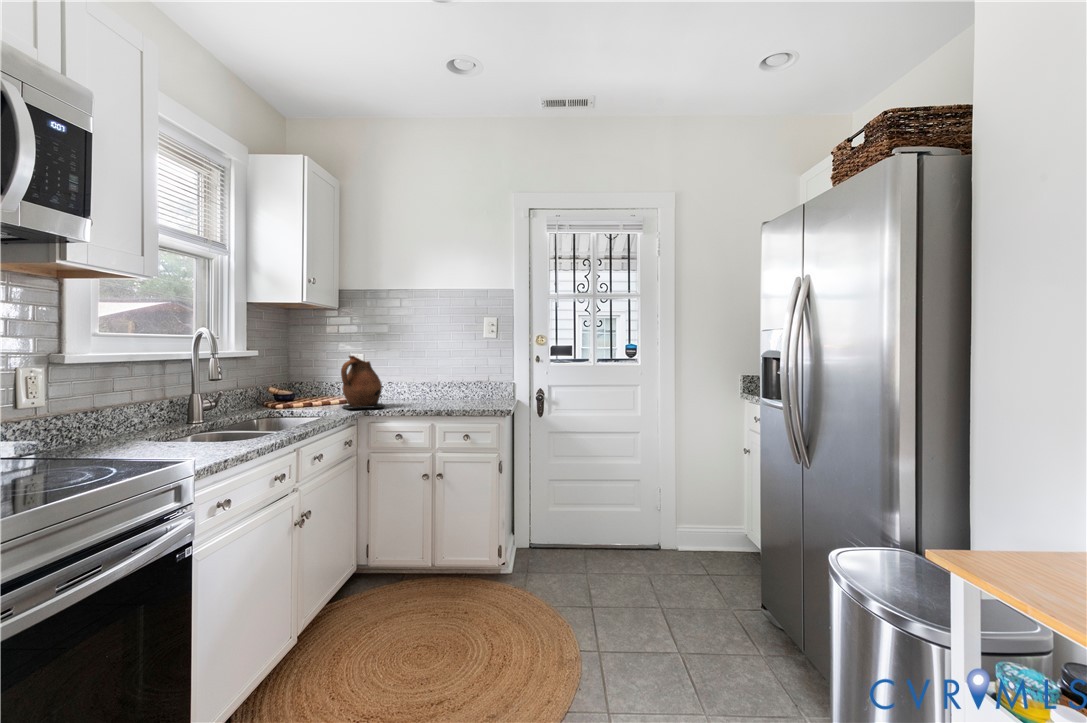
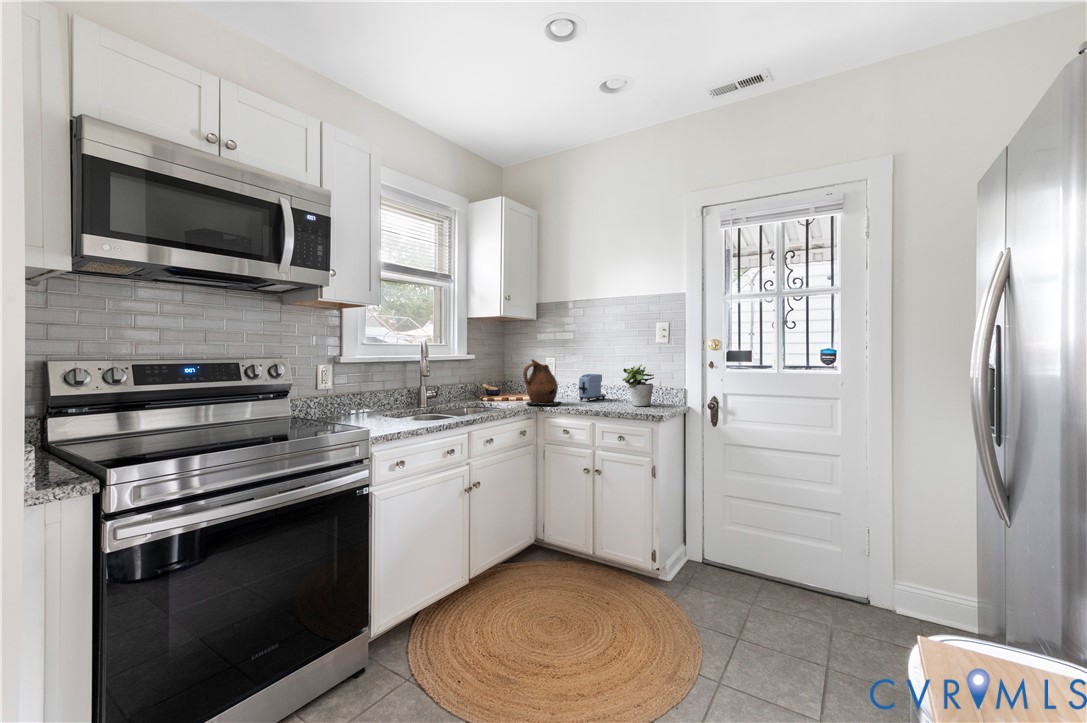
potted plant: none [451,360,486,403] -> present [623,365,654,406]
toaster: none [400,371,425,401] -> present [578,374,606,401]

